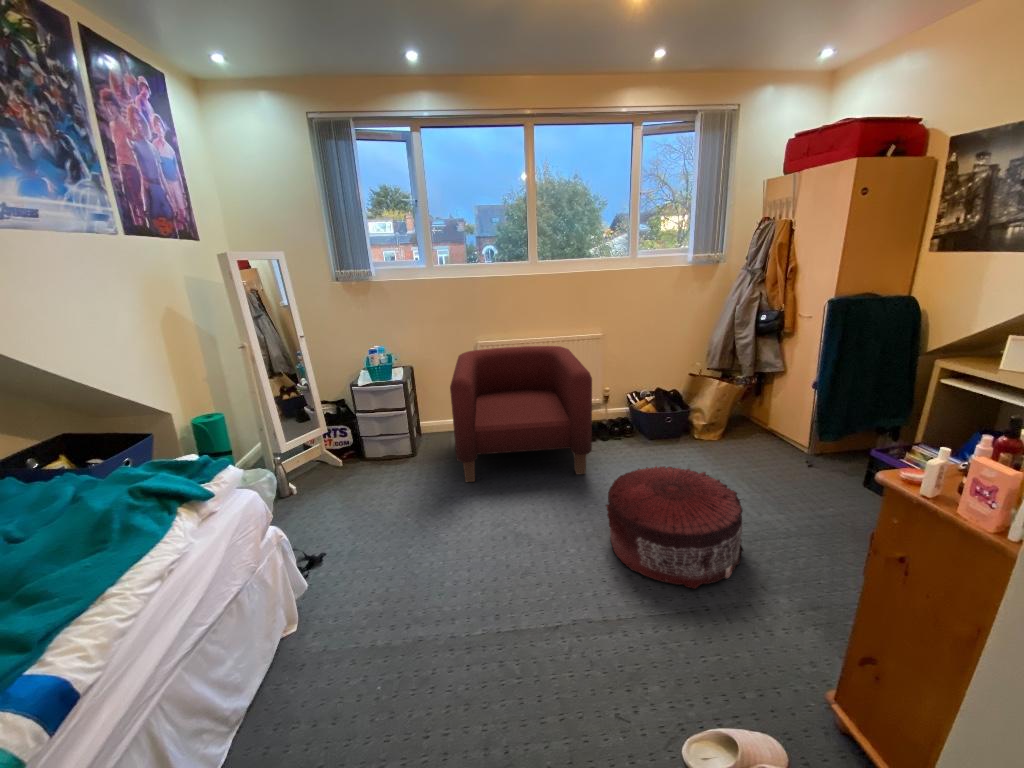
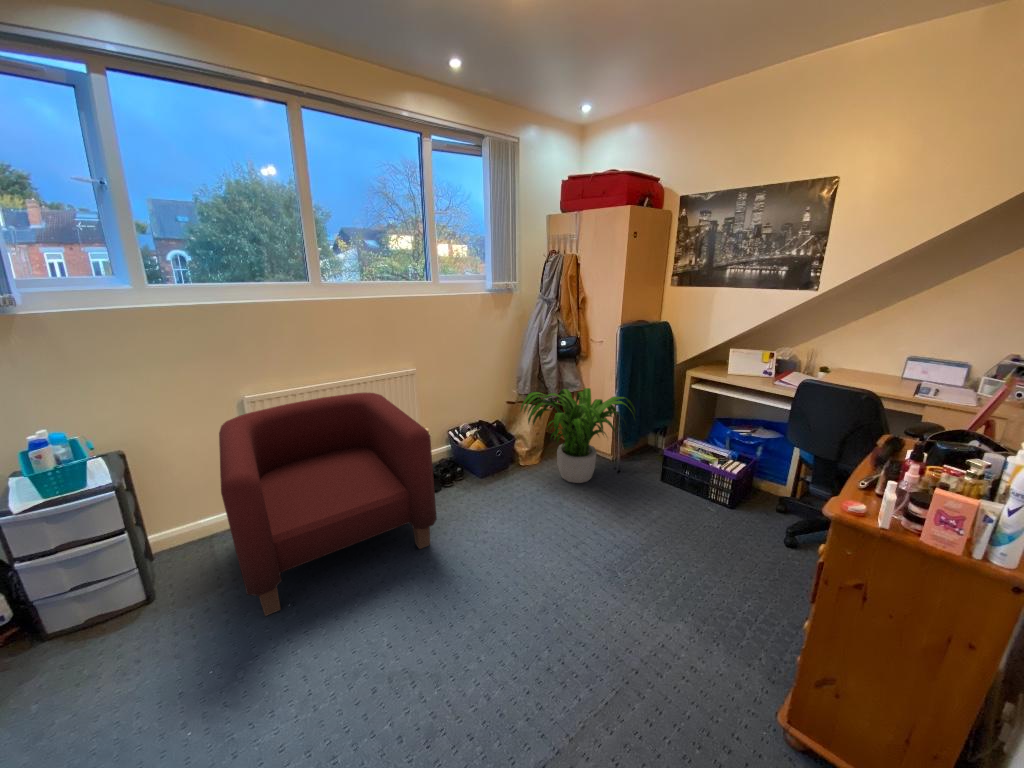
potted plant: none [695,363,835,465] -> present [521,388,635,483]
pouf: present [606,466,743,589] -> none [485,520,631,680]

